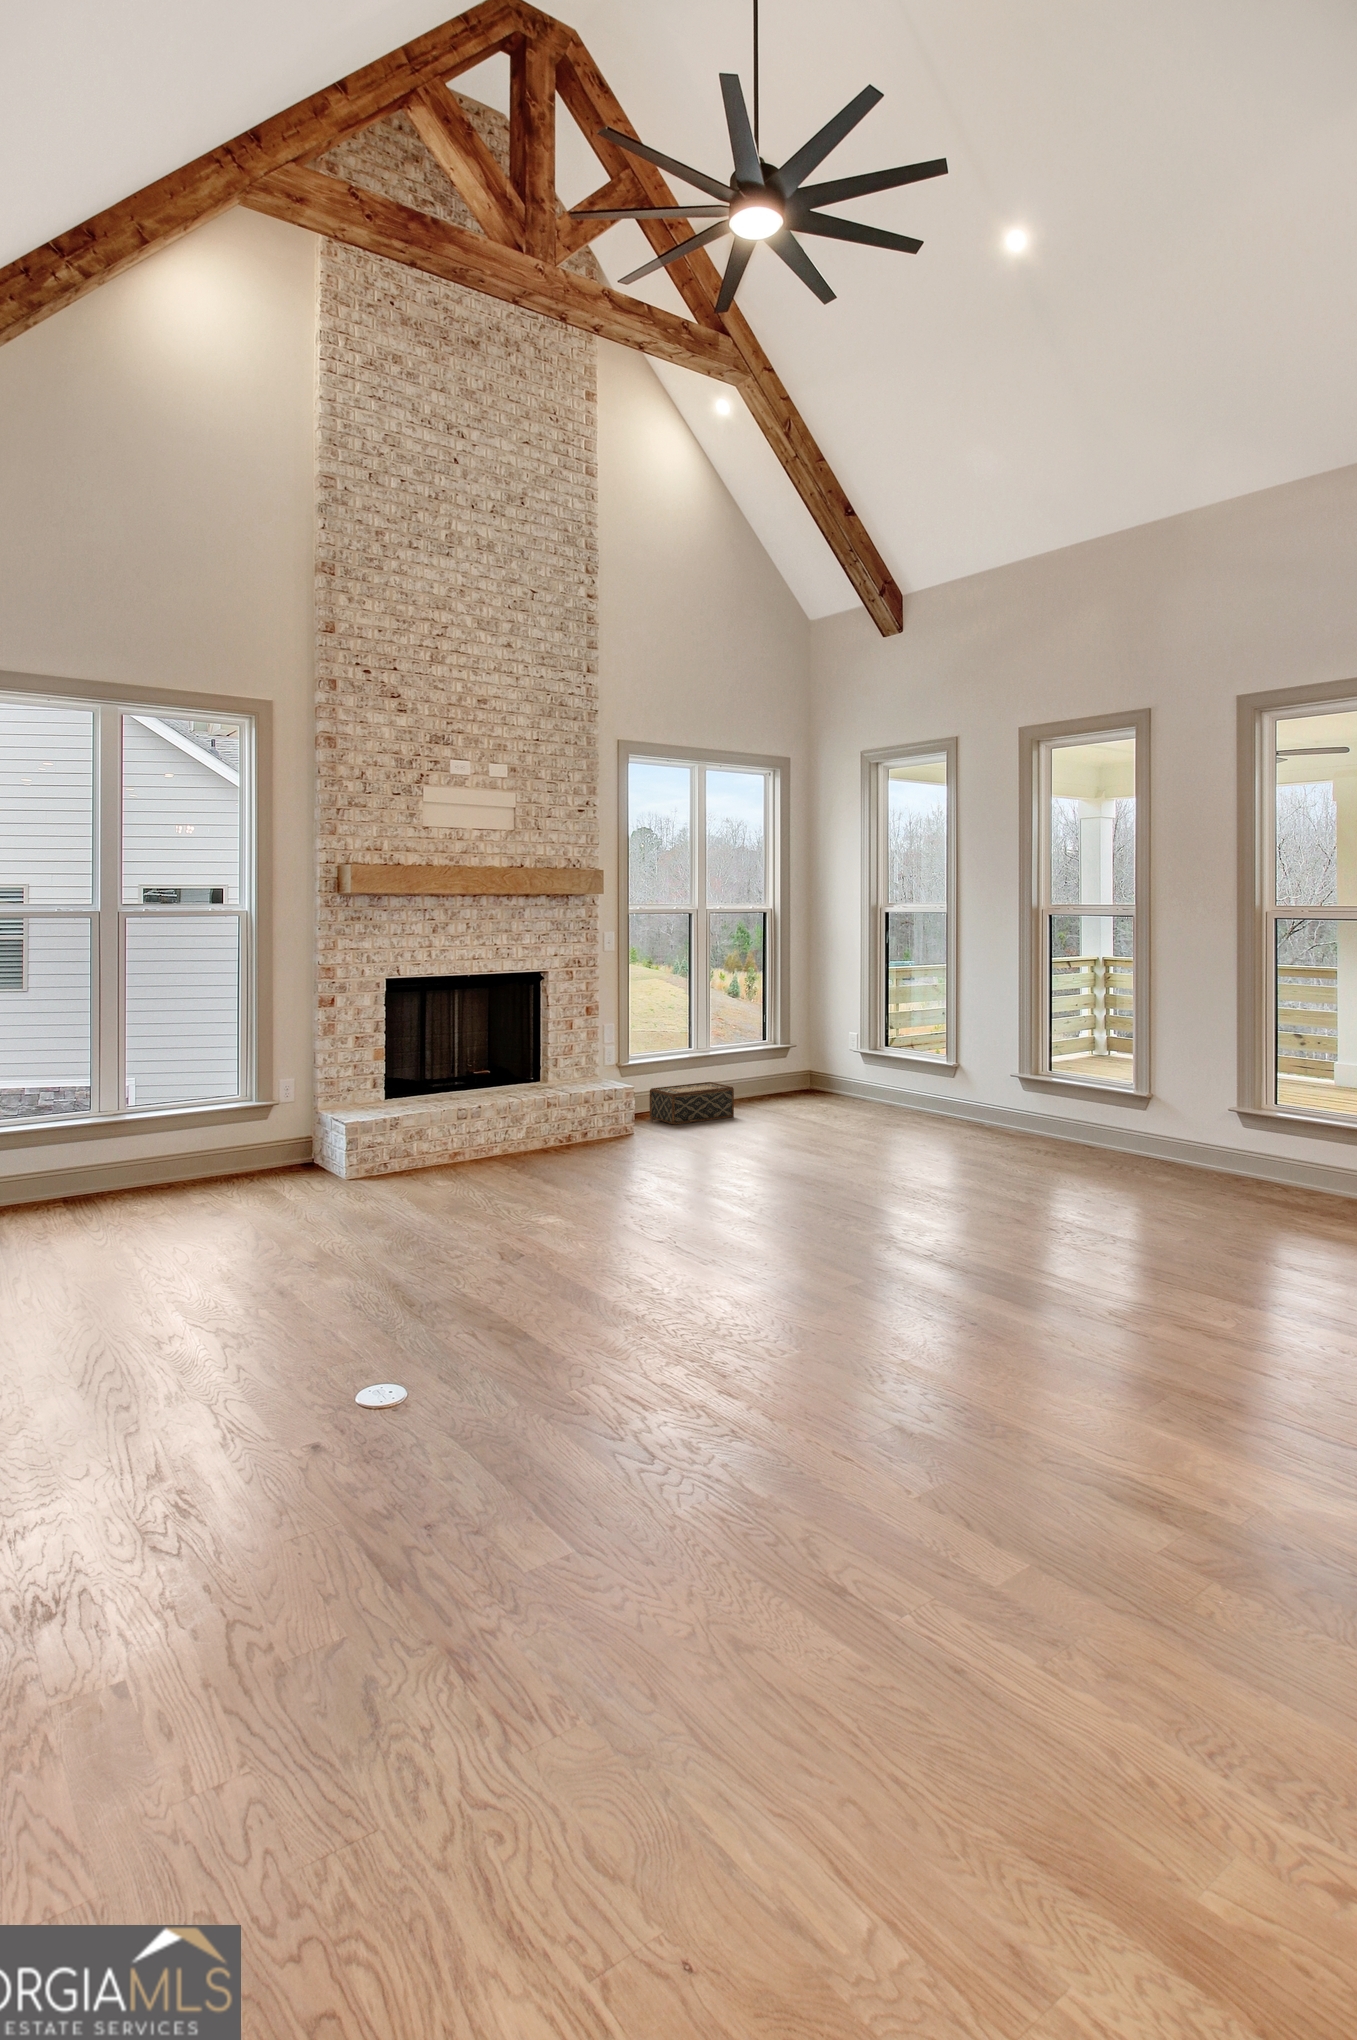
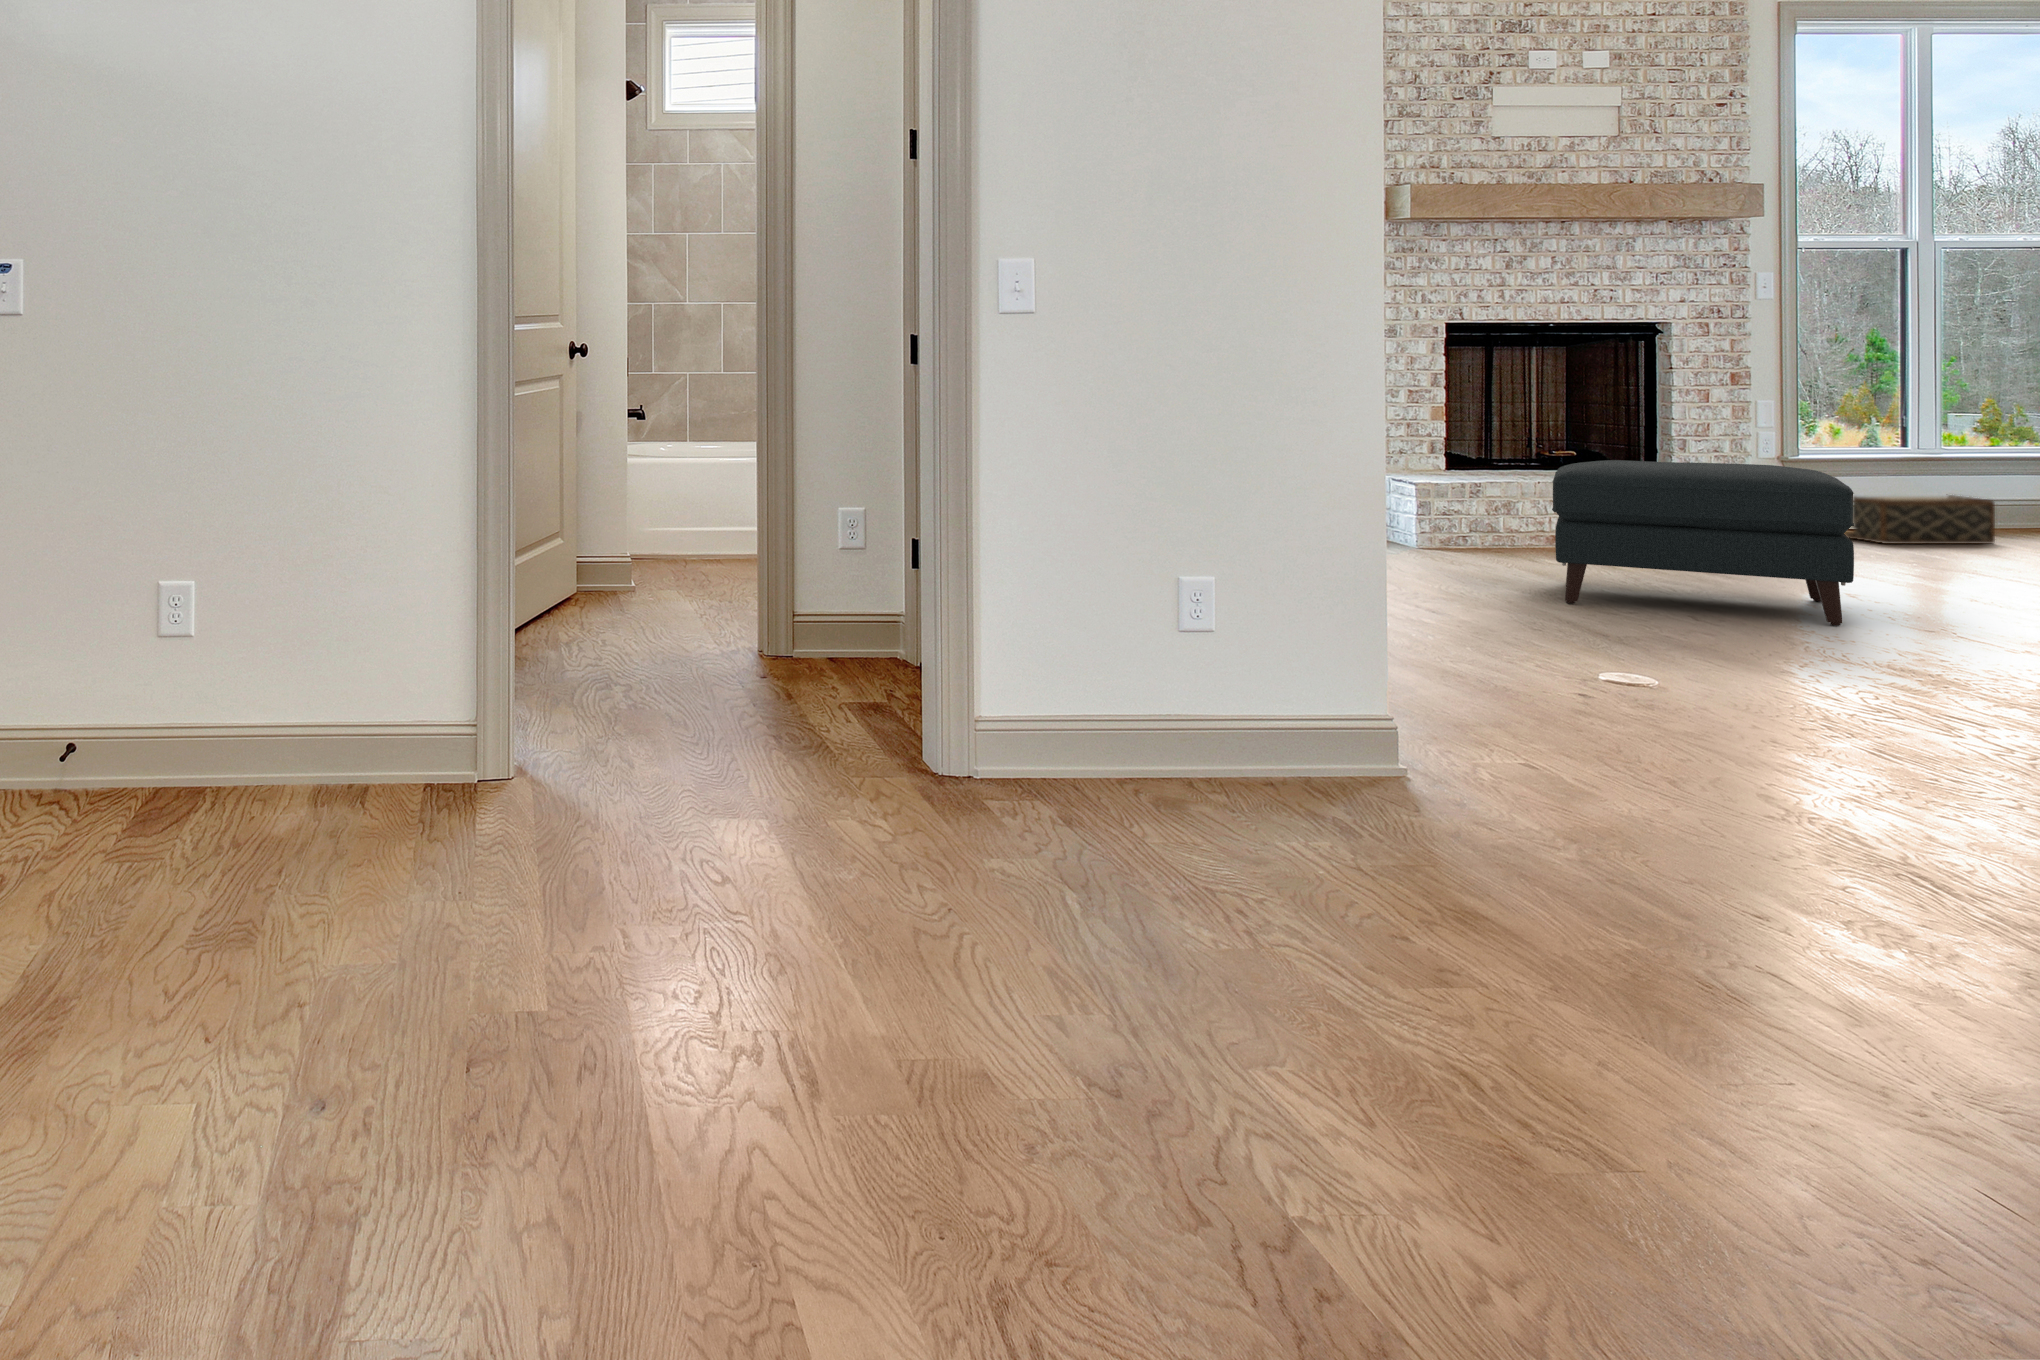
ottoman: none [395,1109,599,1247] -> present [1552,460,1854,626]

